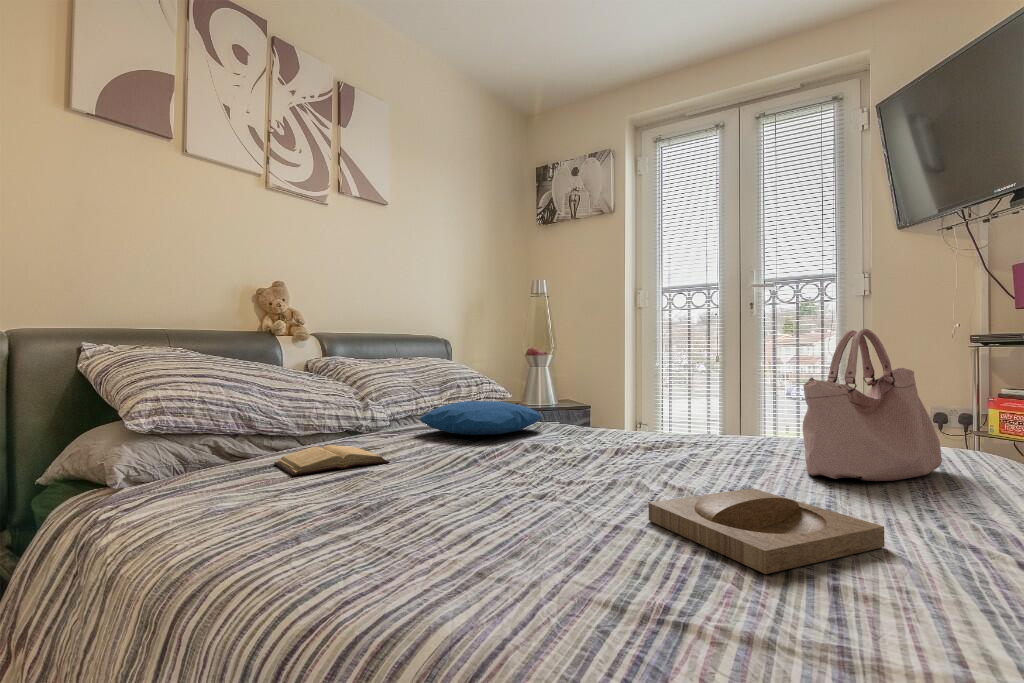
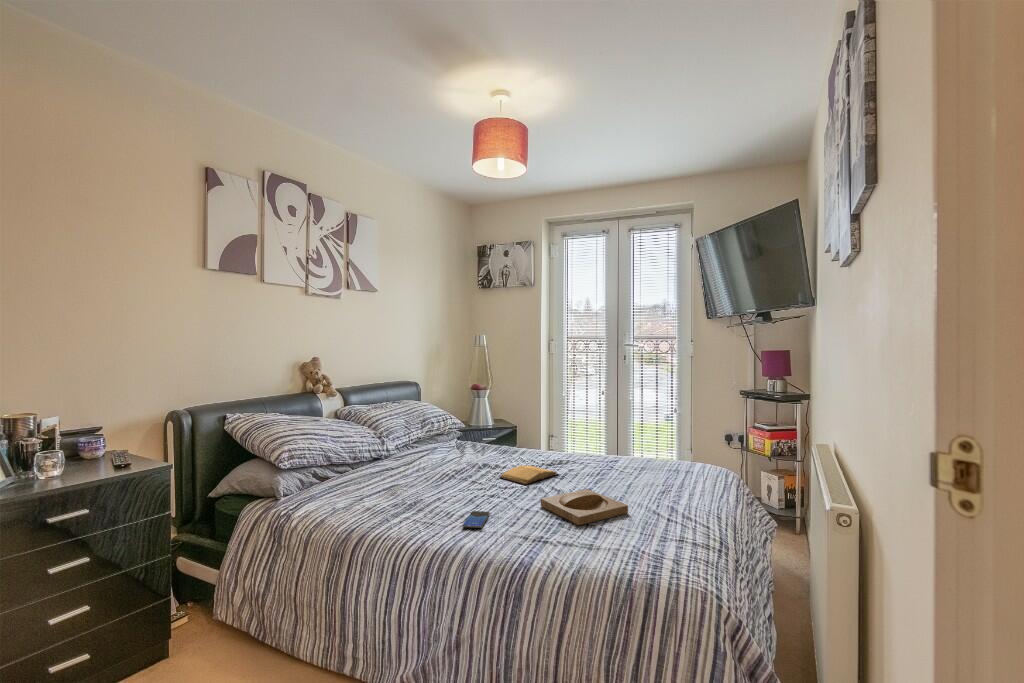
handbag: present [802,329,942,481] -> none [618,406,682,481]
pillow: present [420,401,542,435] -> none [414,433,488,456]
book: present [274,445,390,476] -> present [500,466,559,485]
smartphone: none [450,524,527,567] -> present [462,511,490,528]

